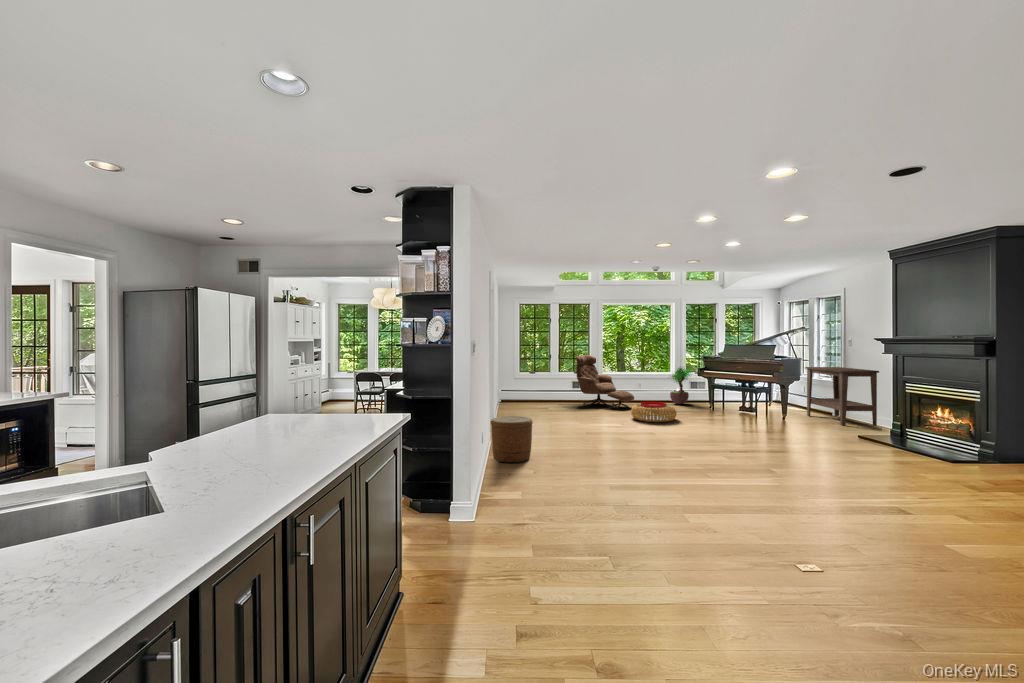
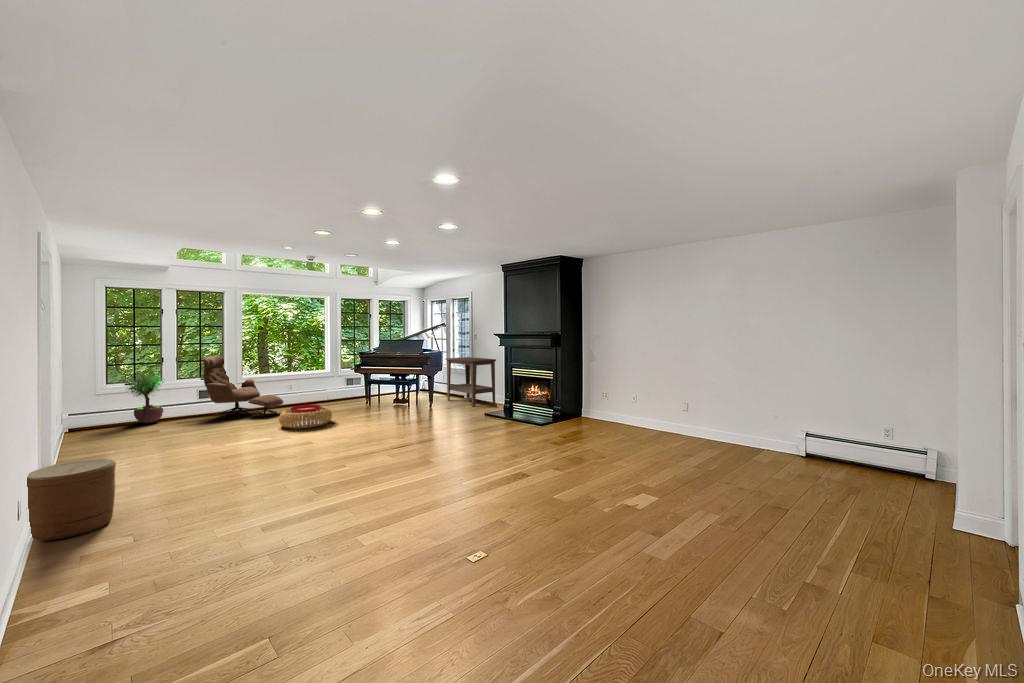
potted tree: present [670,367,691,404] -> present [128,374,163,423]

